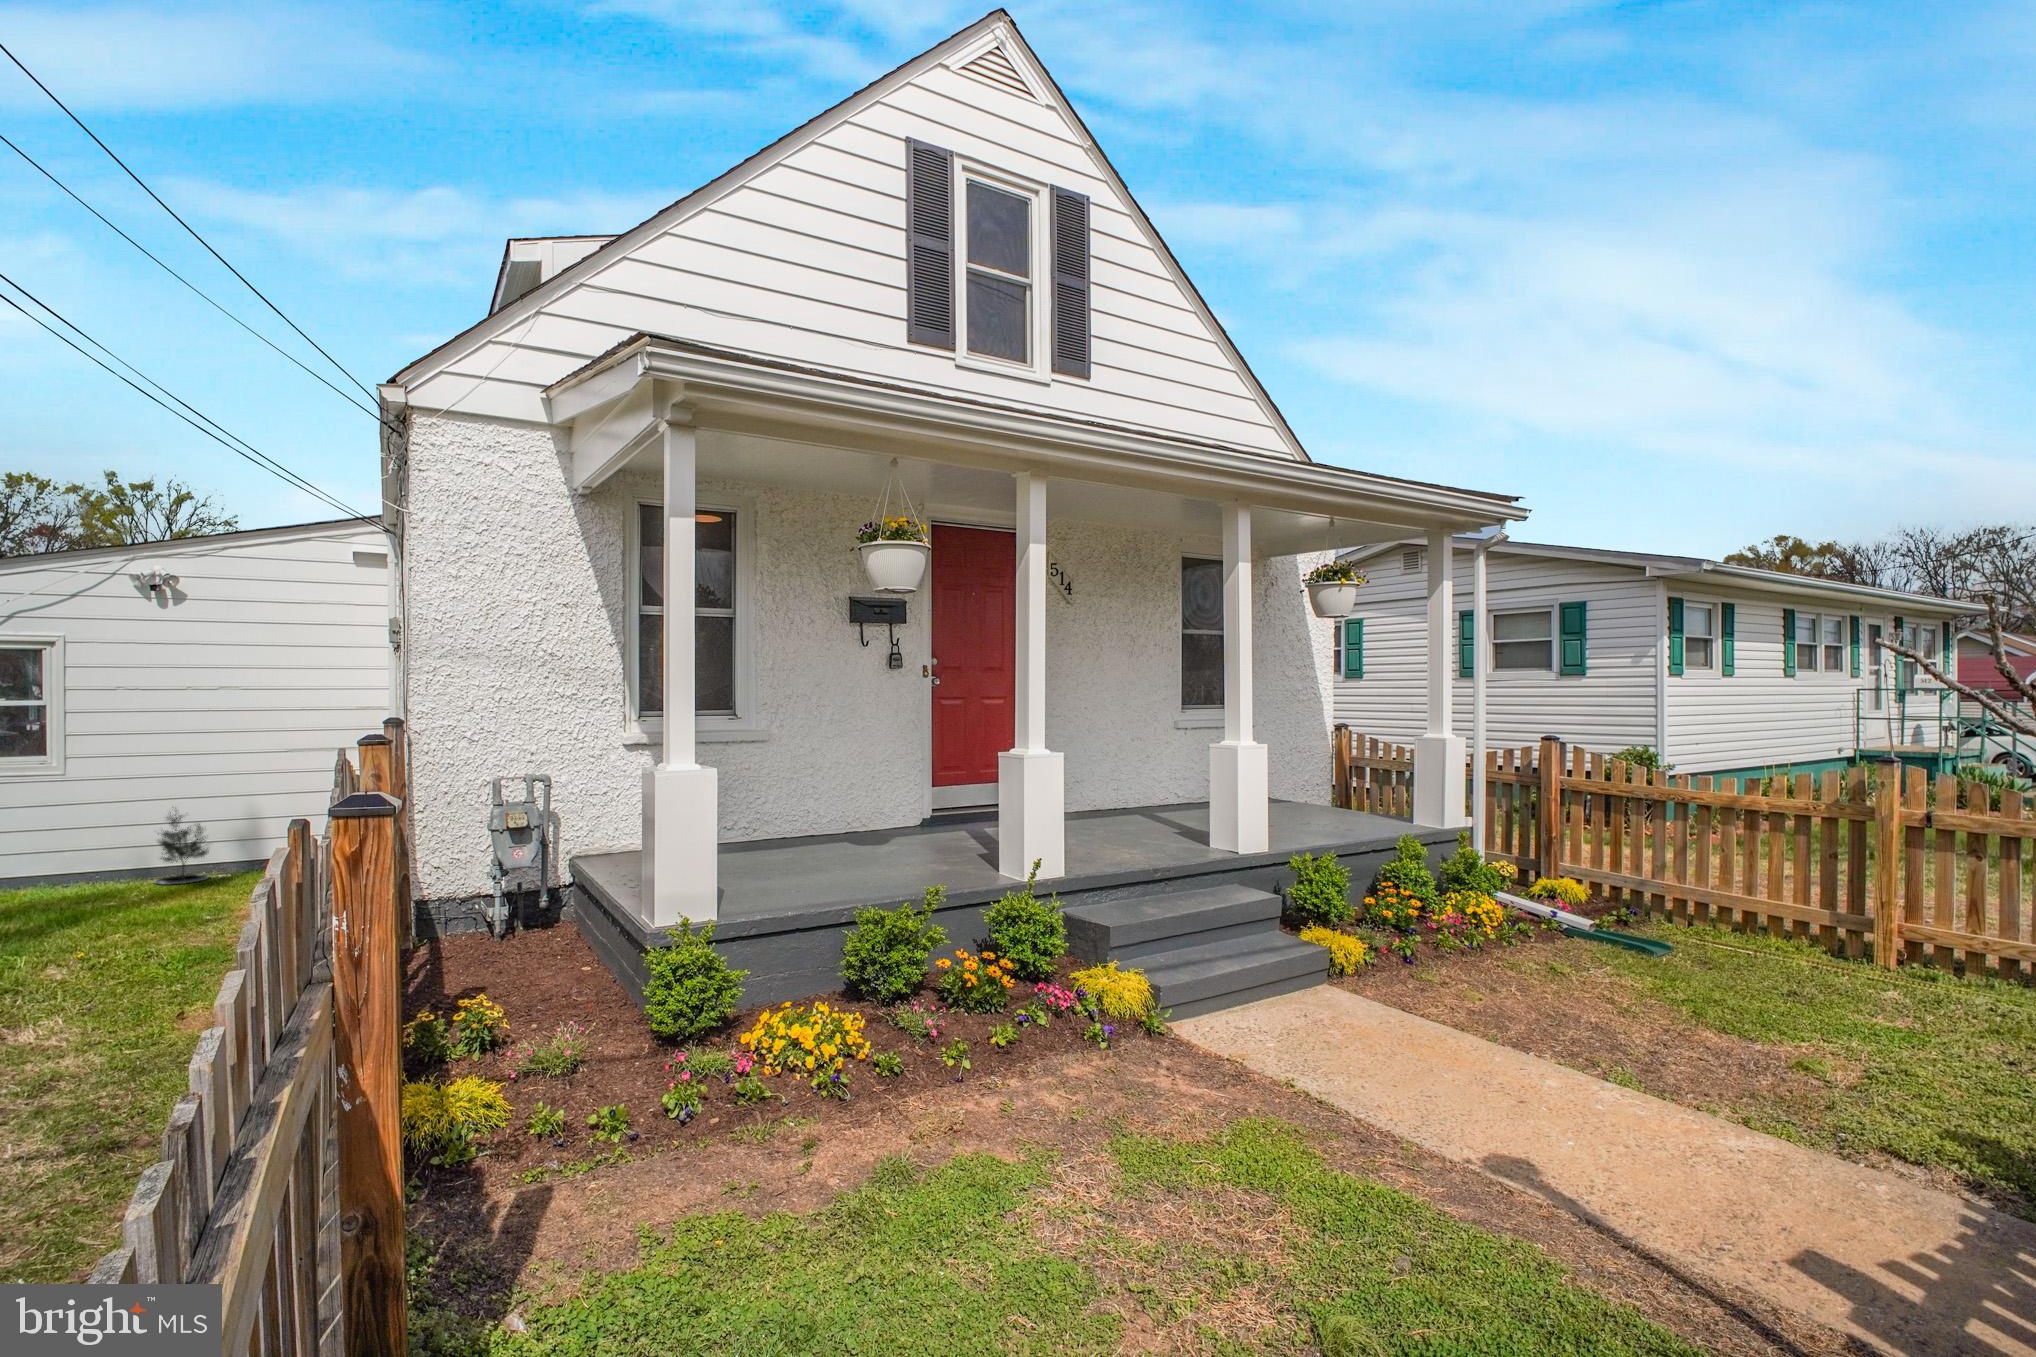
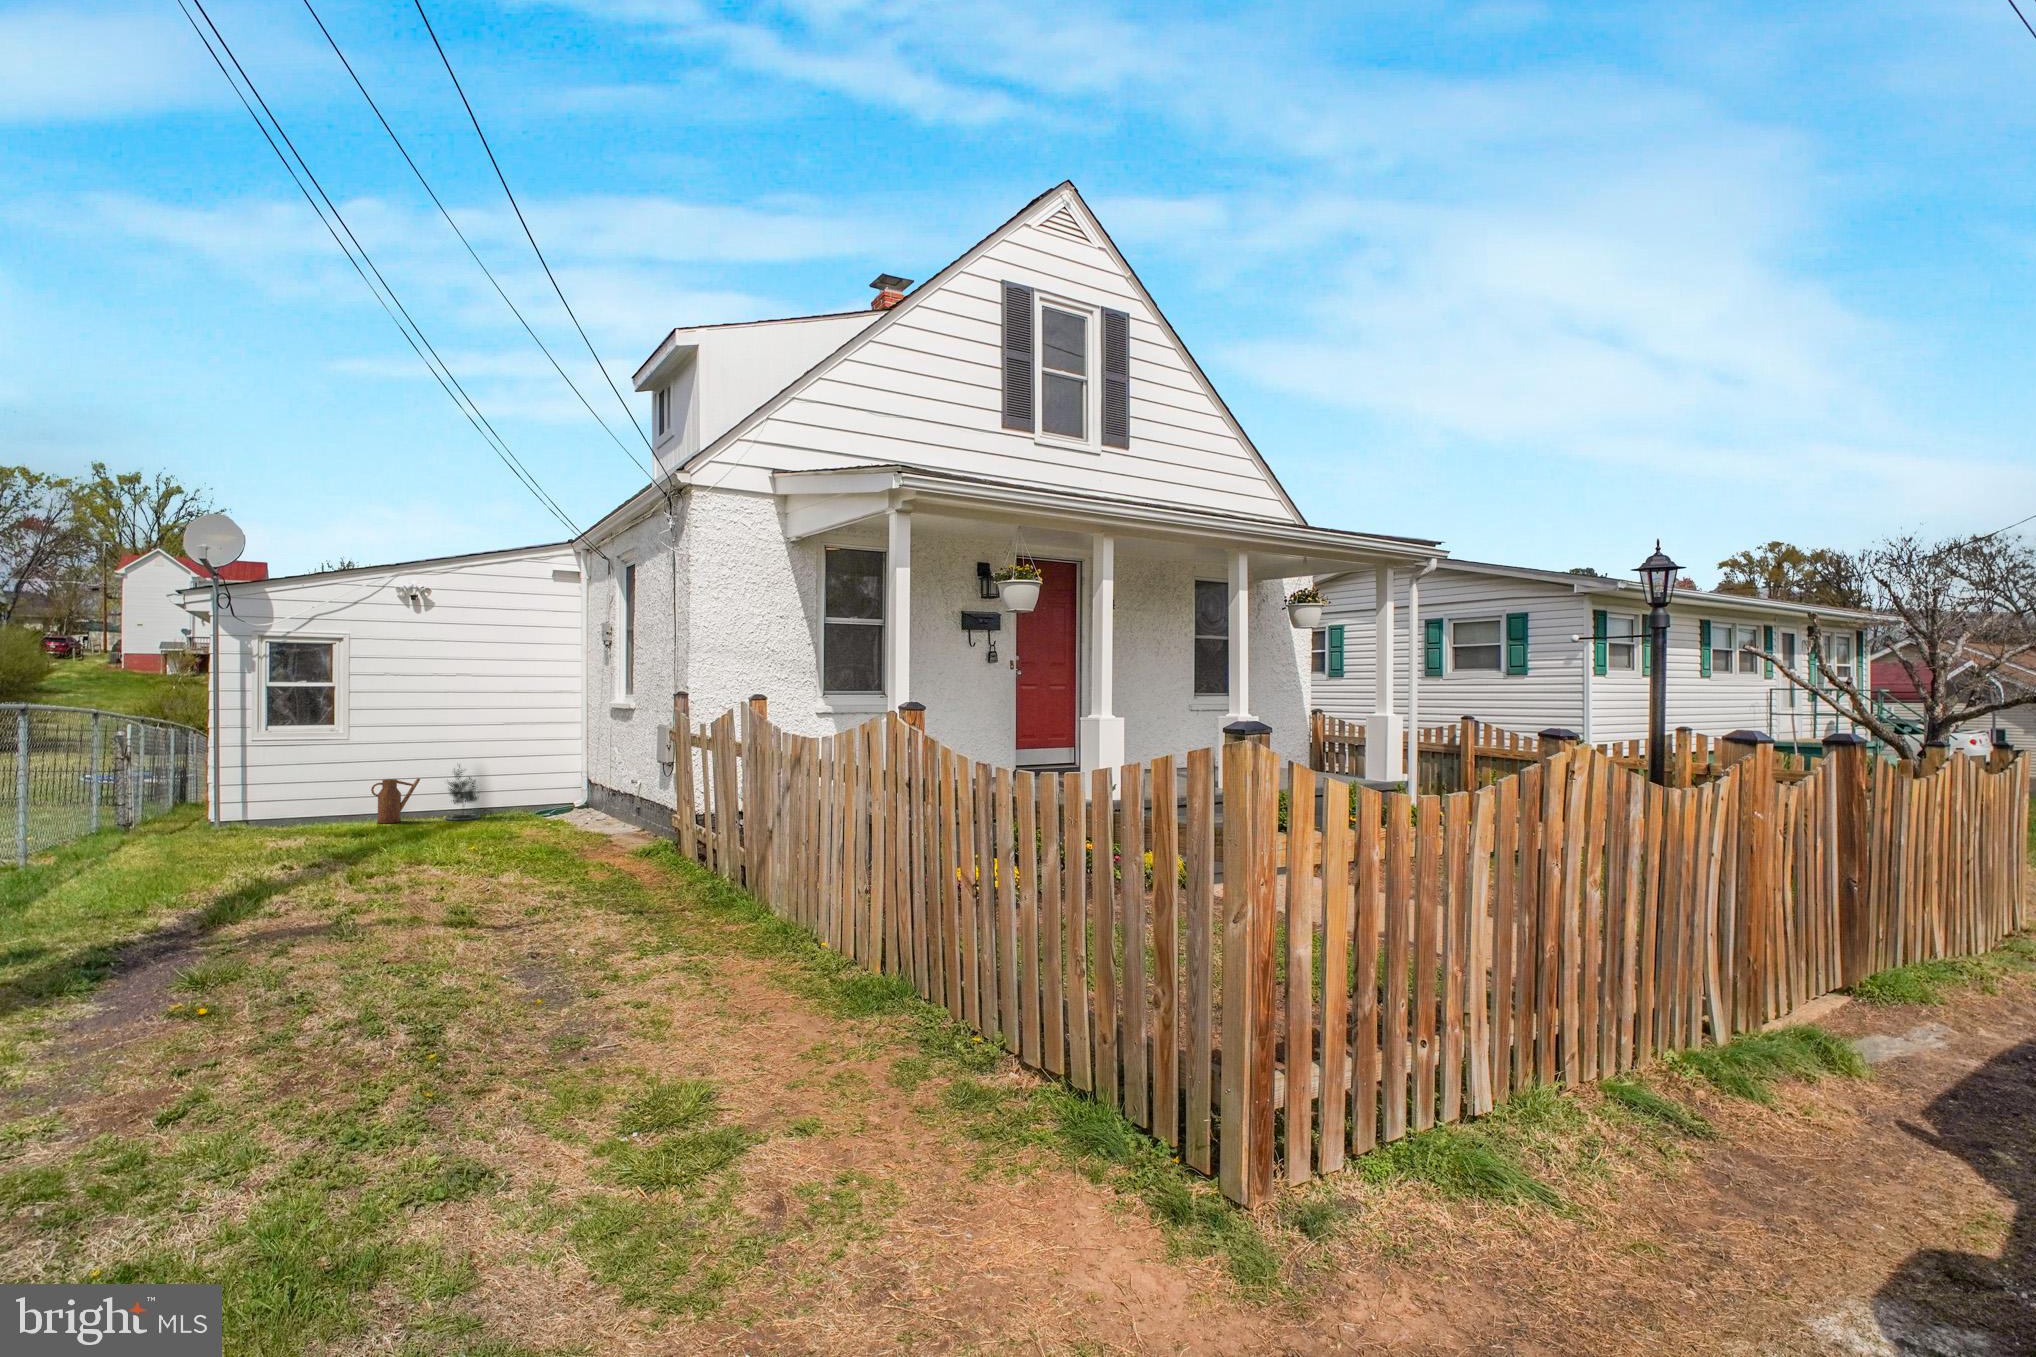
watering can: none [41,827,119,891] -> present [371,778,420,823]

